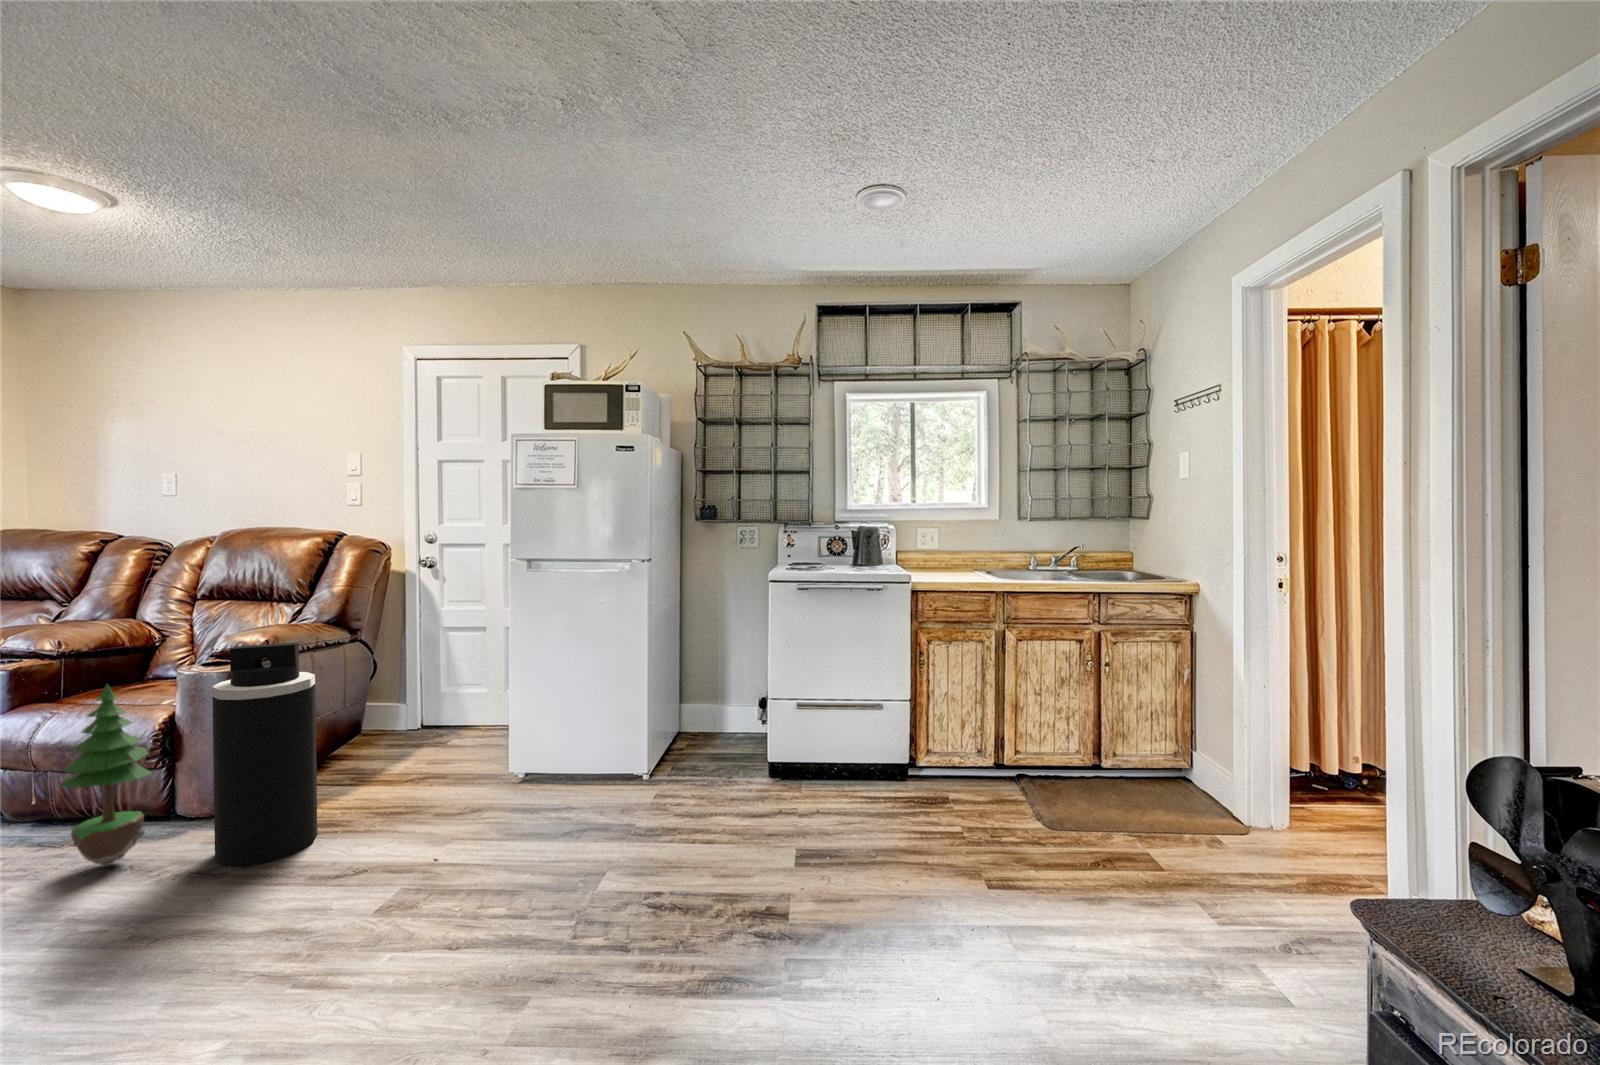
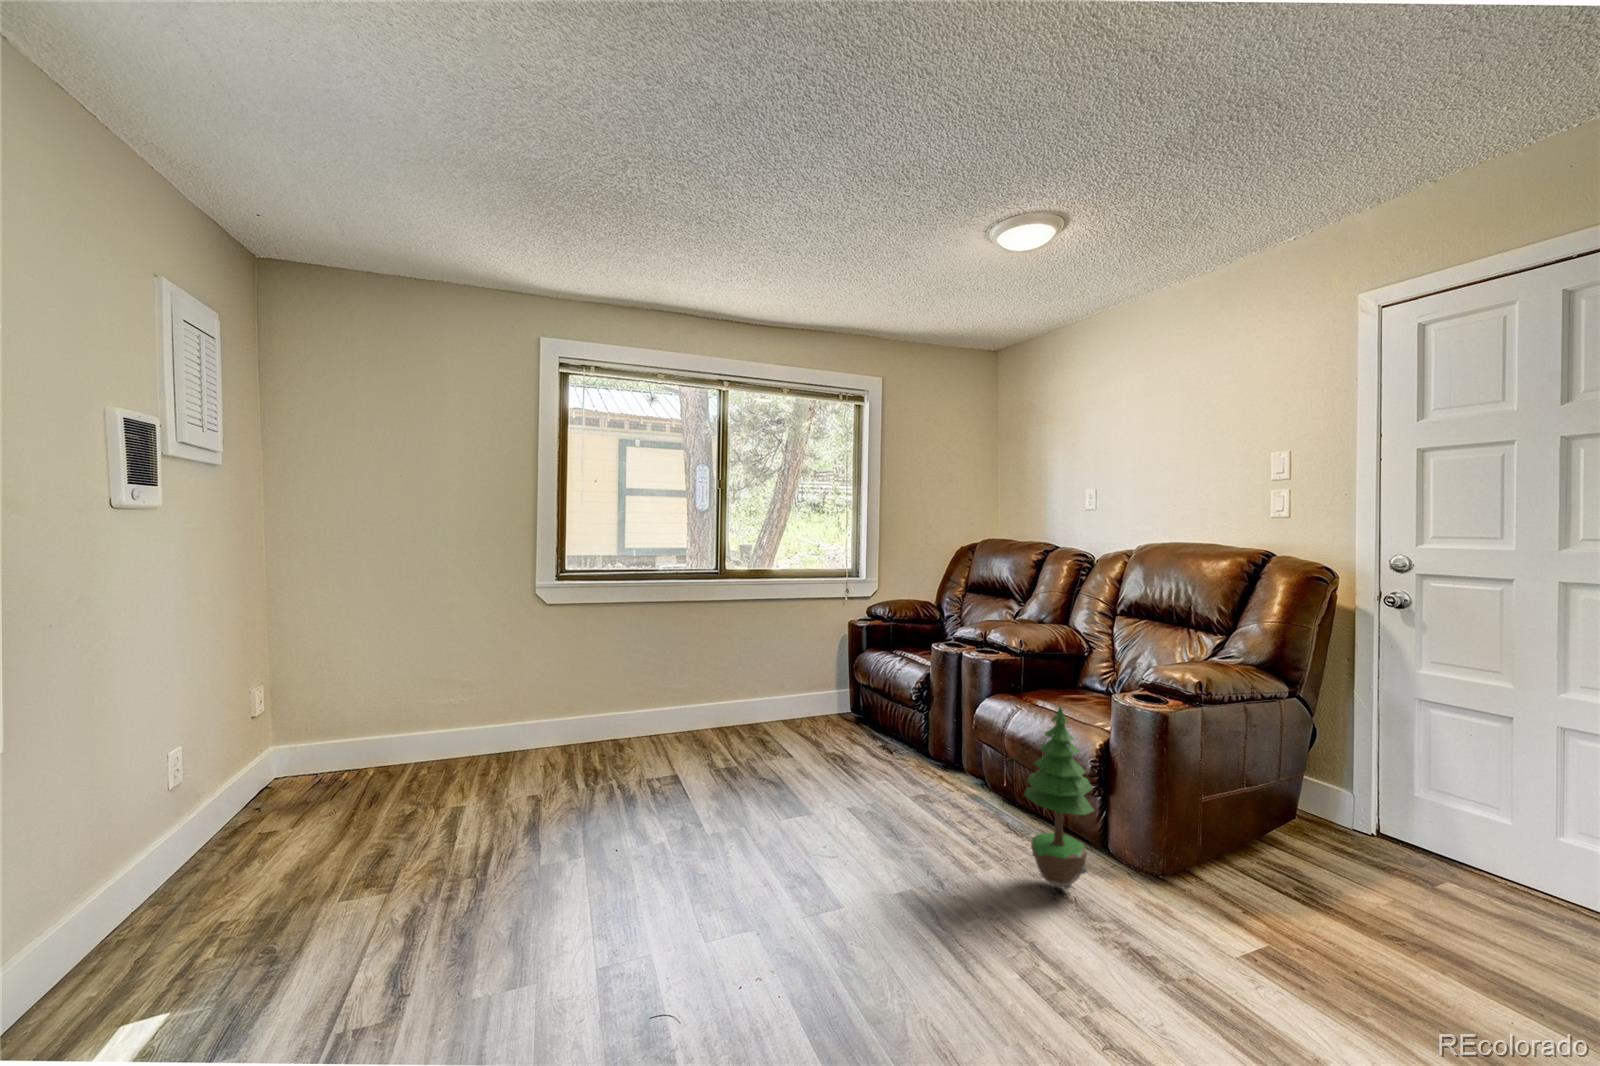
trash can: present [212,643,317,867] -> none [1155,696,1279,998]

